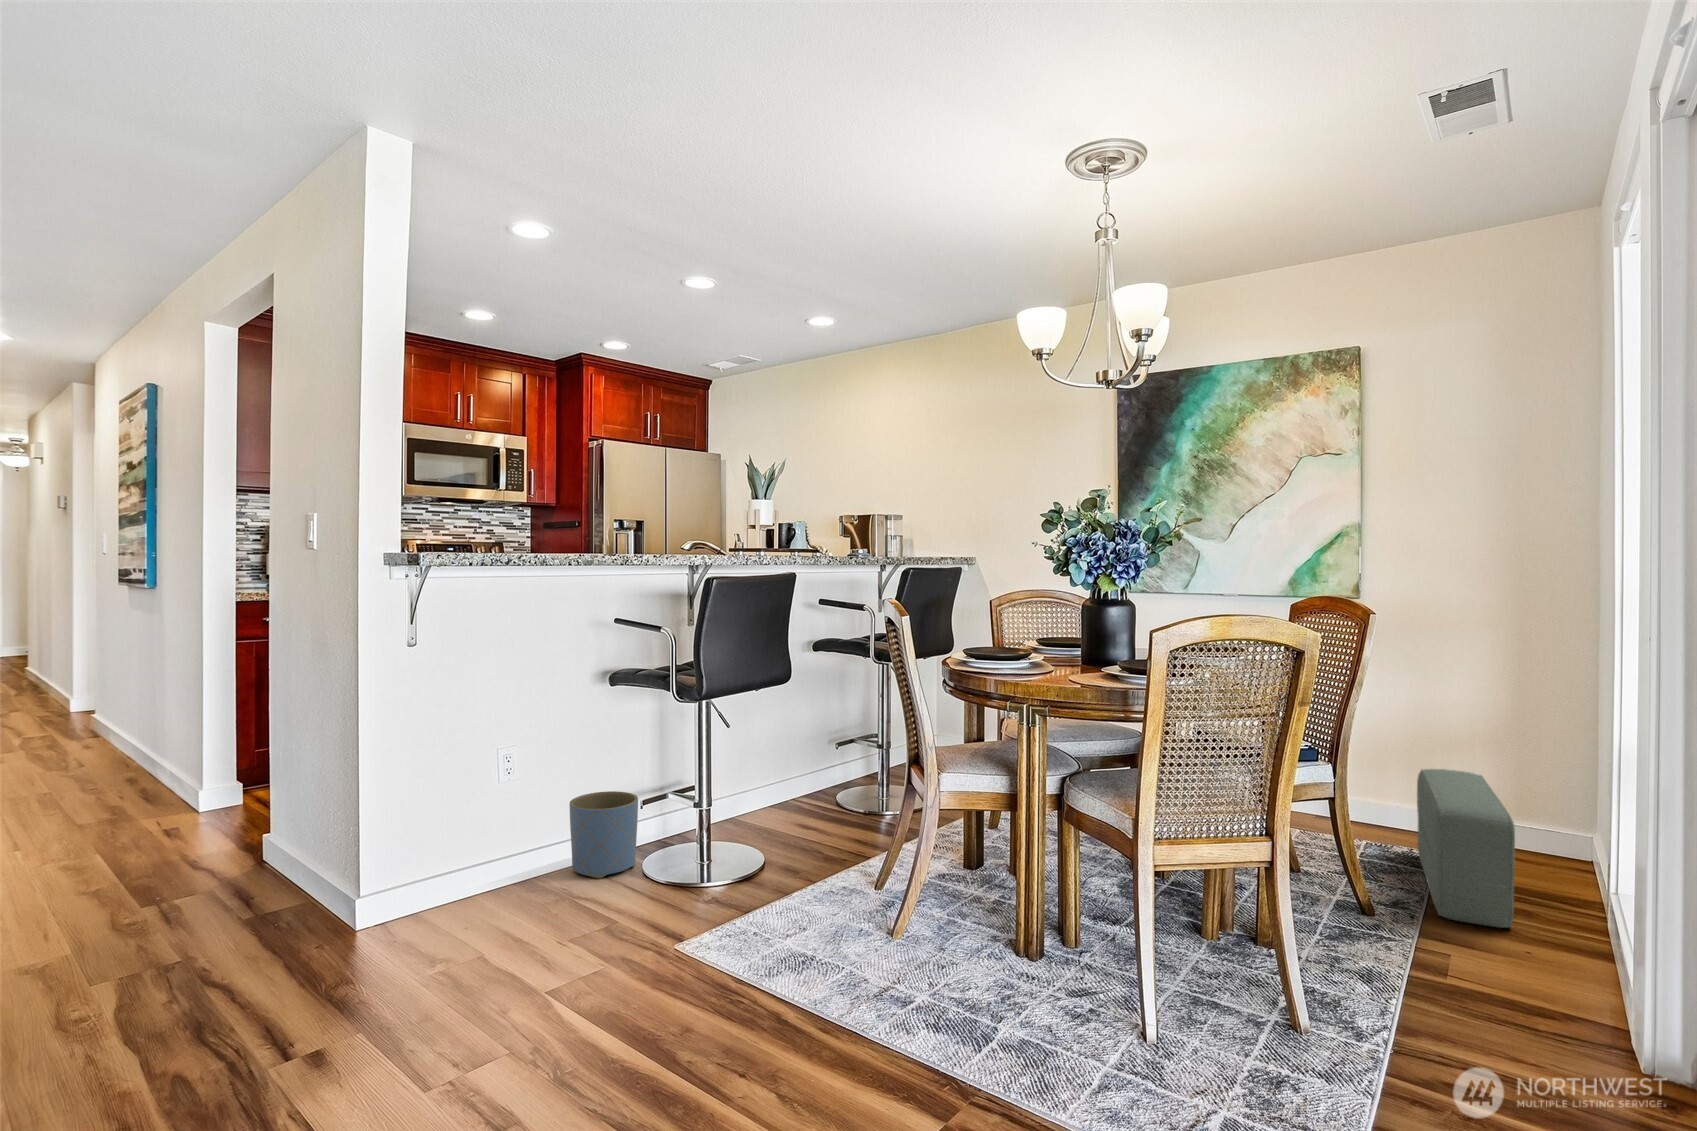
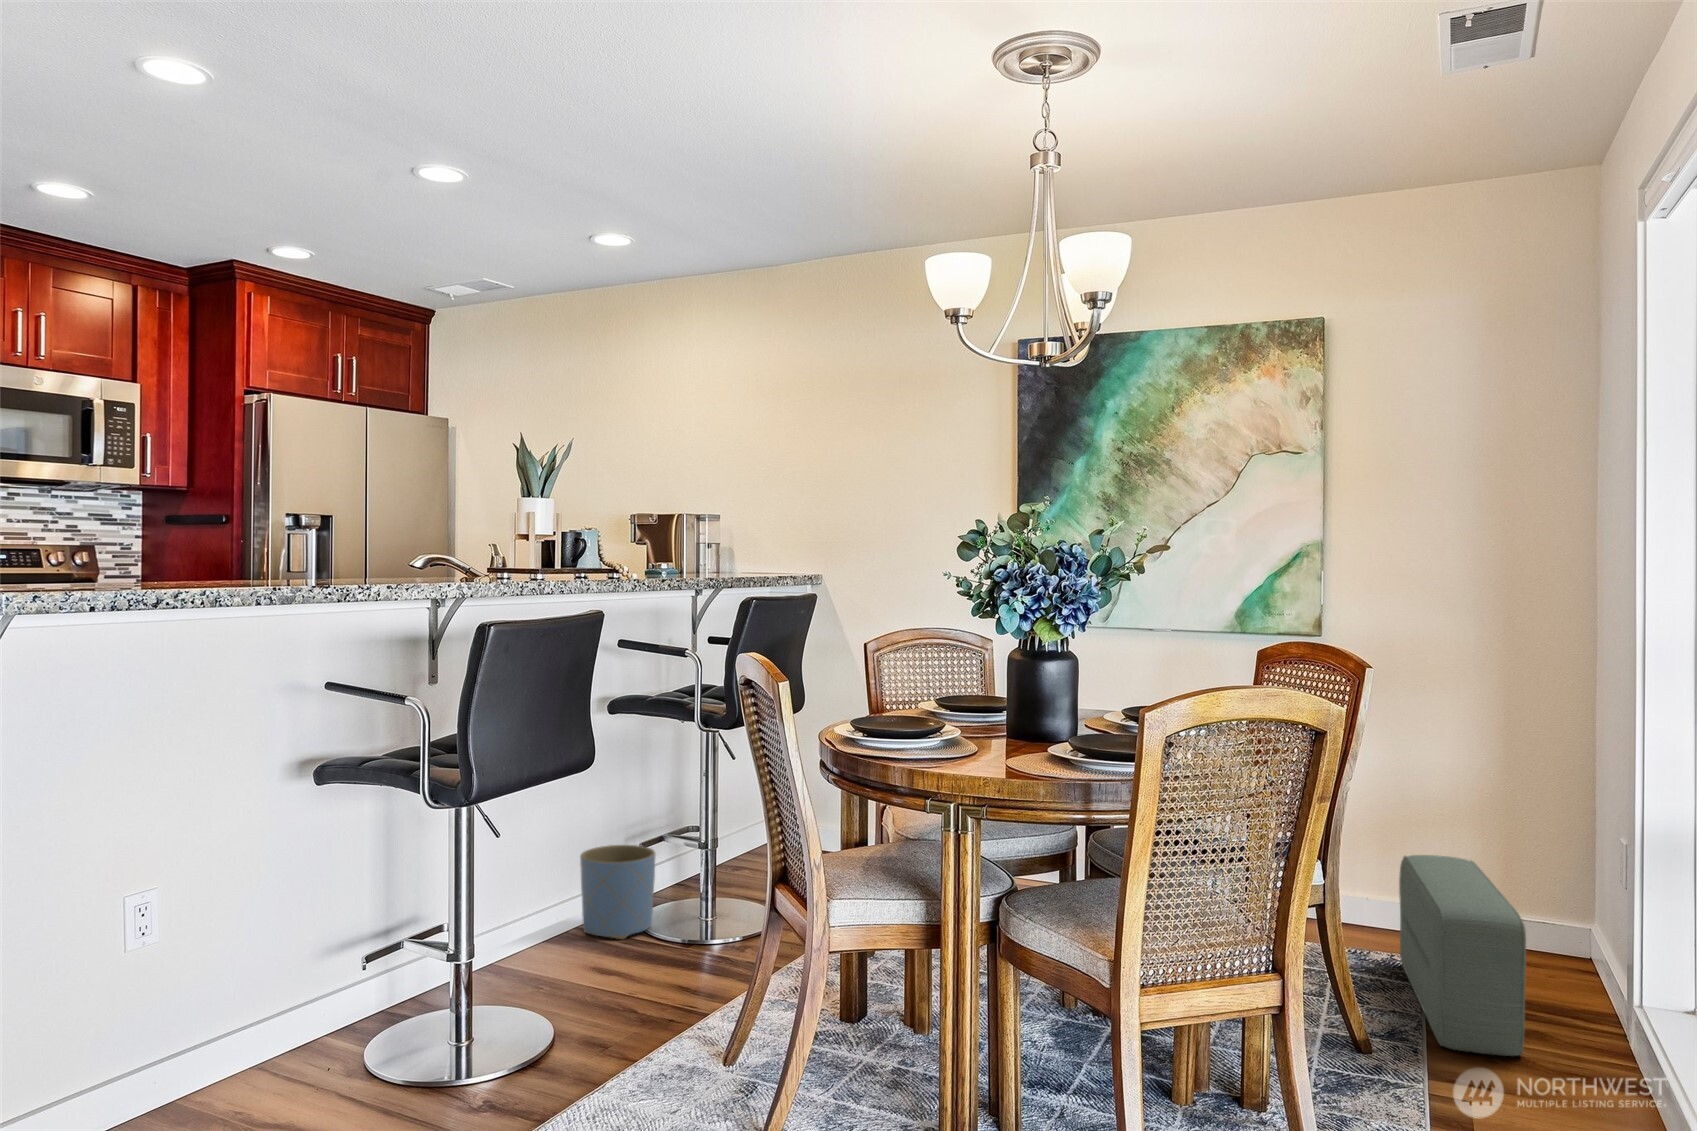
planter: present [569,791,638,879] -> present [580,845,655,939]

